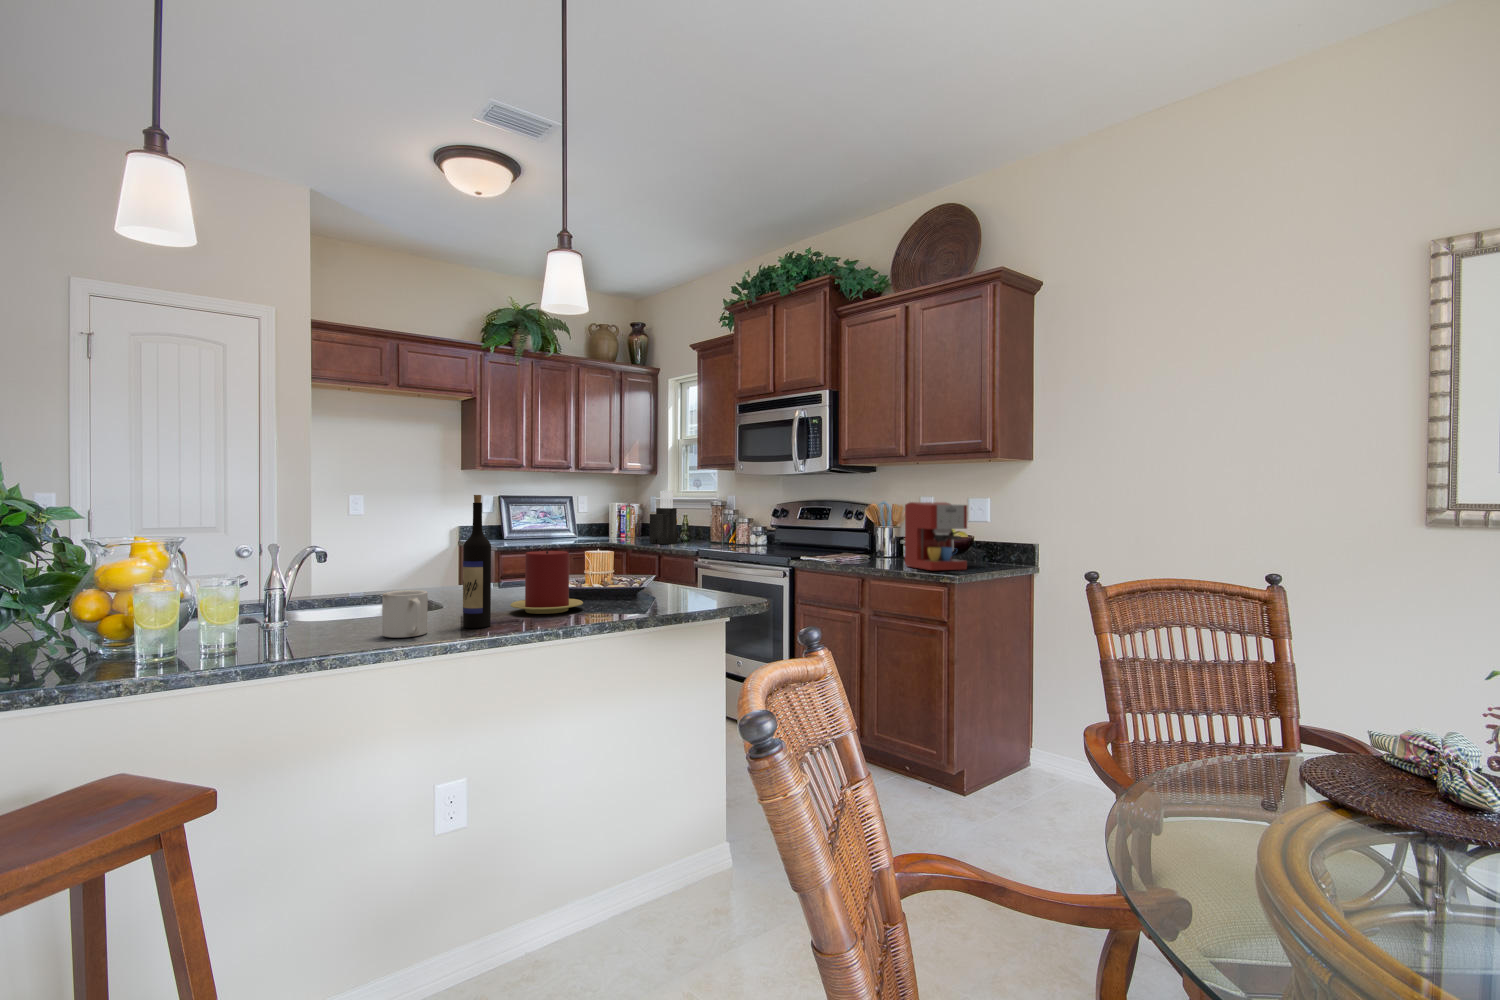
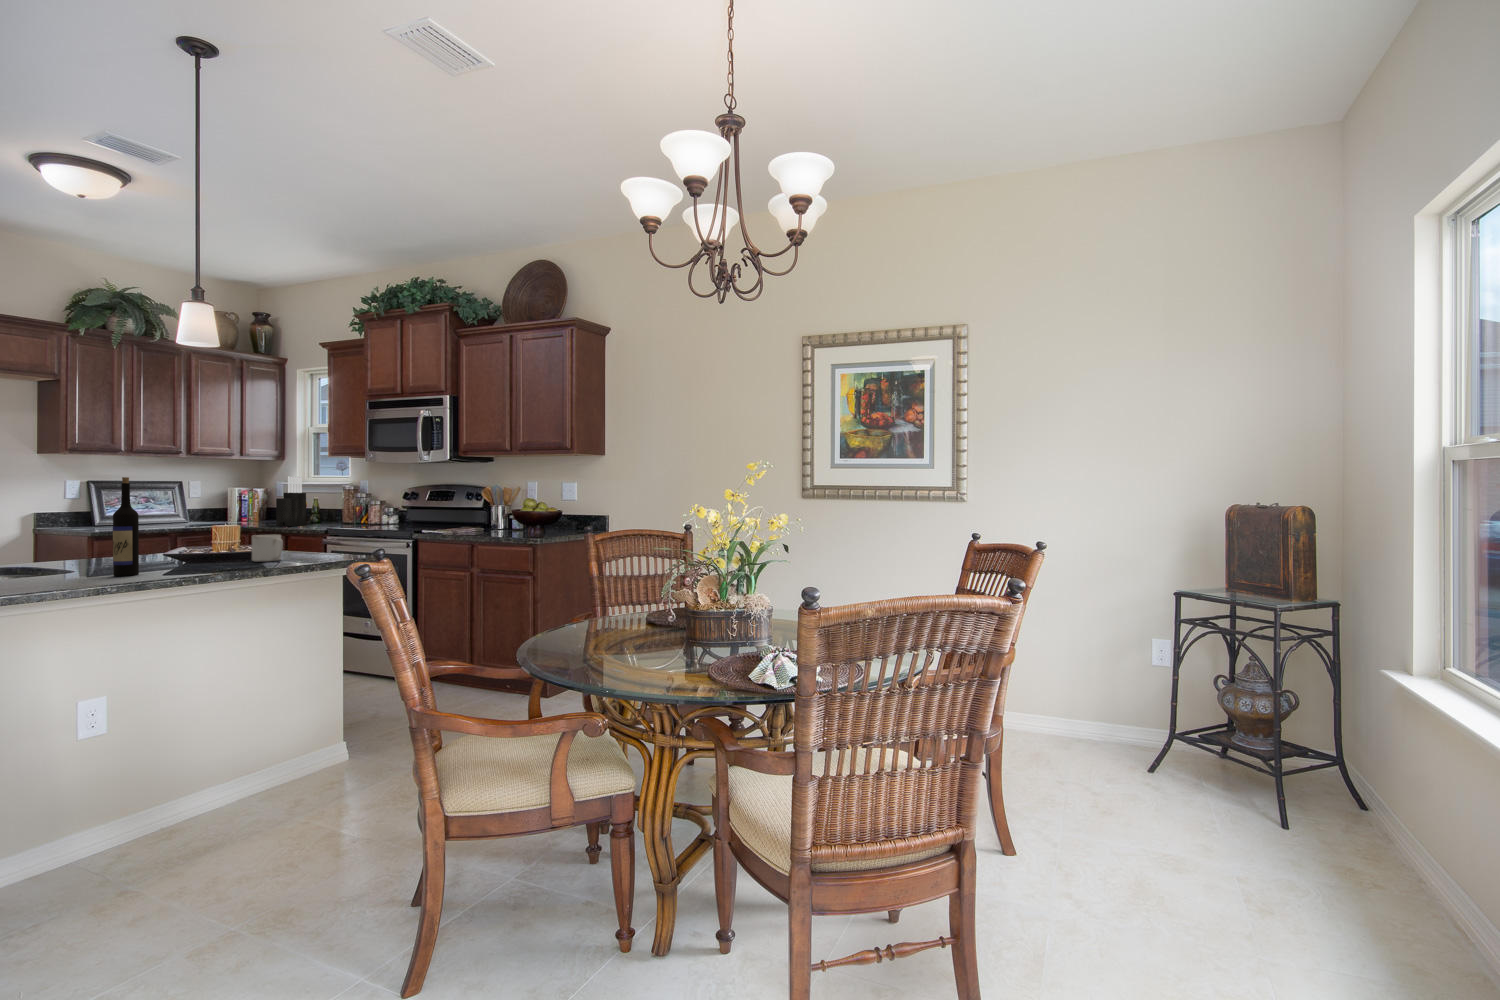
coffee maker: present [905,502,967,570] -> none [507,487,552,536]
candle: present [510,551,583,614] -> none [152,521,220,567]
mug: present [382,590,428,638] -> present [252,535,283,562]

